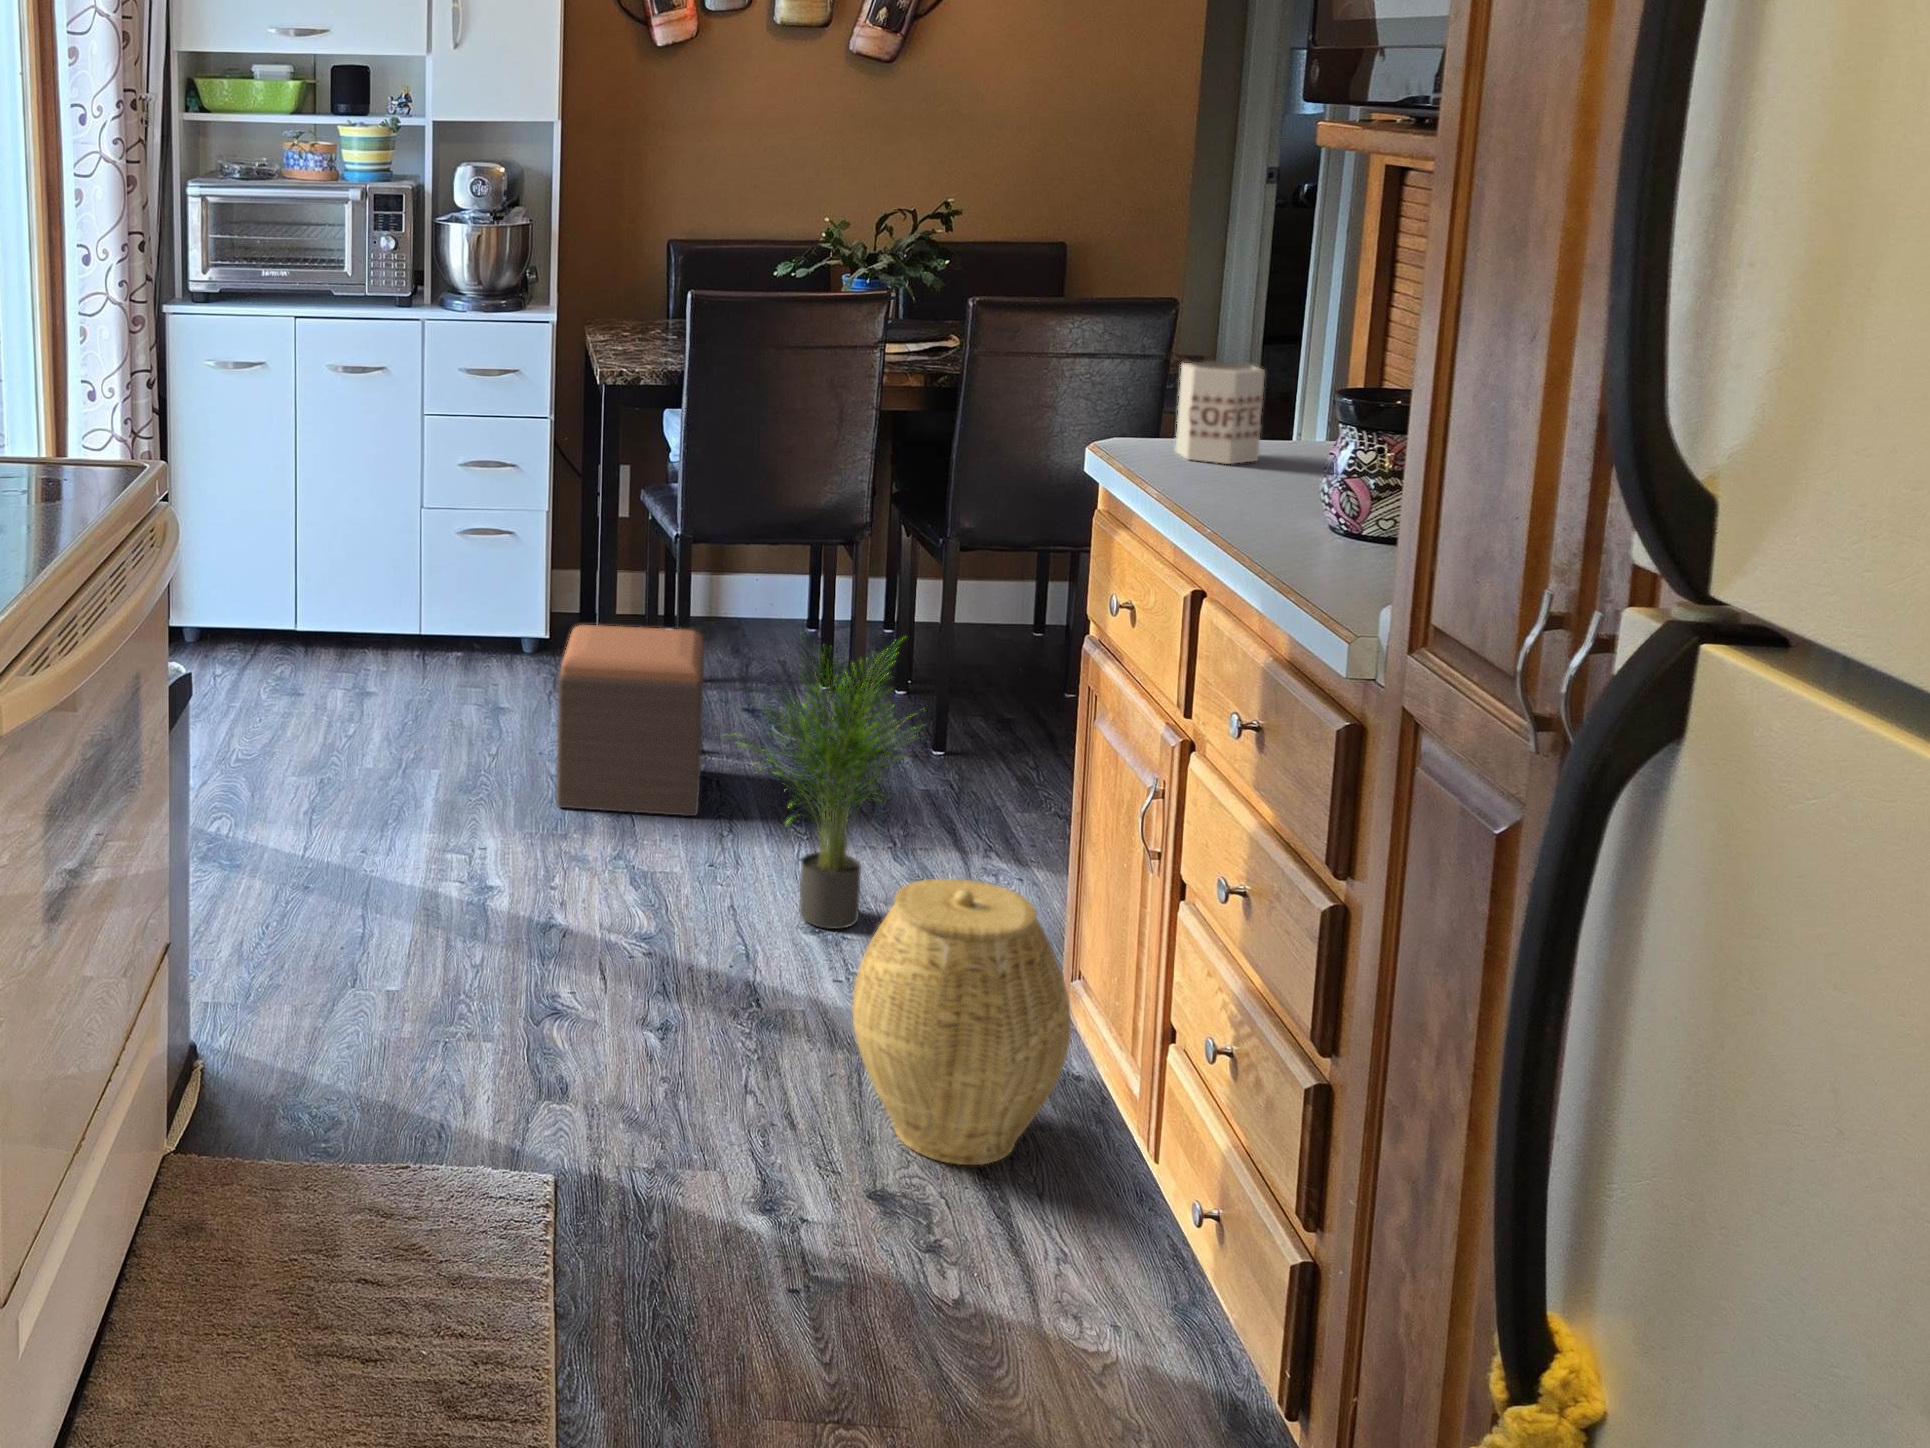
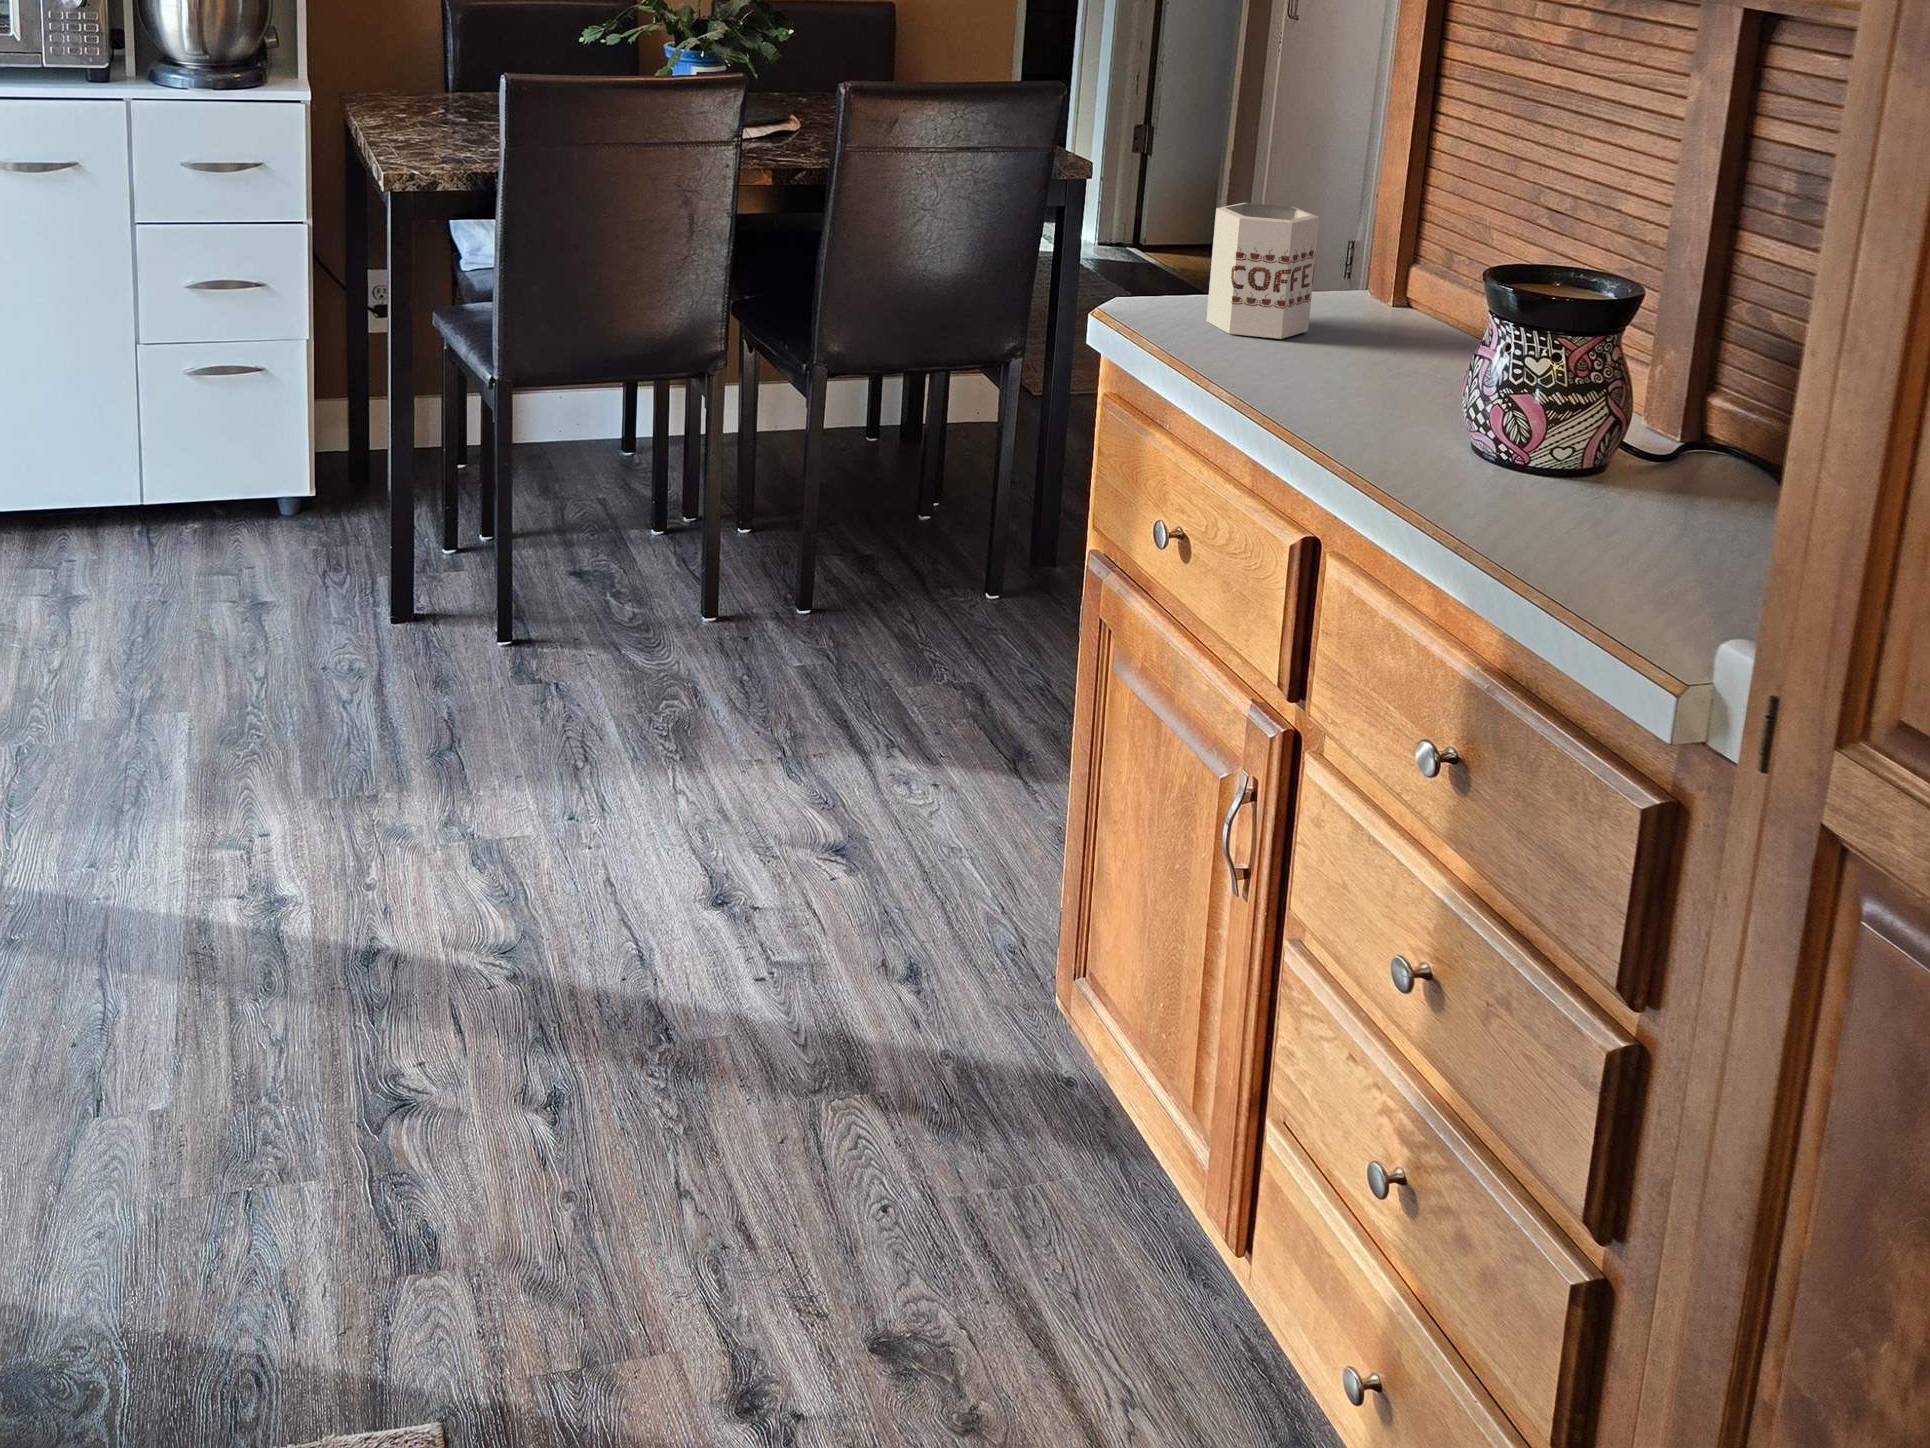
footstool: present [556,625,704,816] -> none [351,505,540,756]
potted plant: present [736,633,916,929] -> none [580,528,857,899]
woven basket: present [852,879,1071,1165] -> none [823,882,1097,1260]

